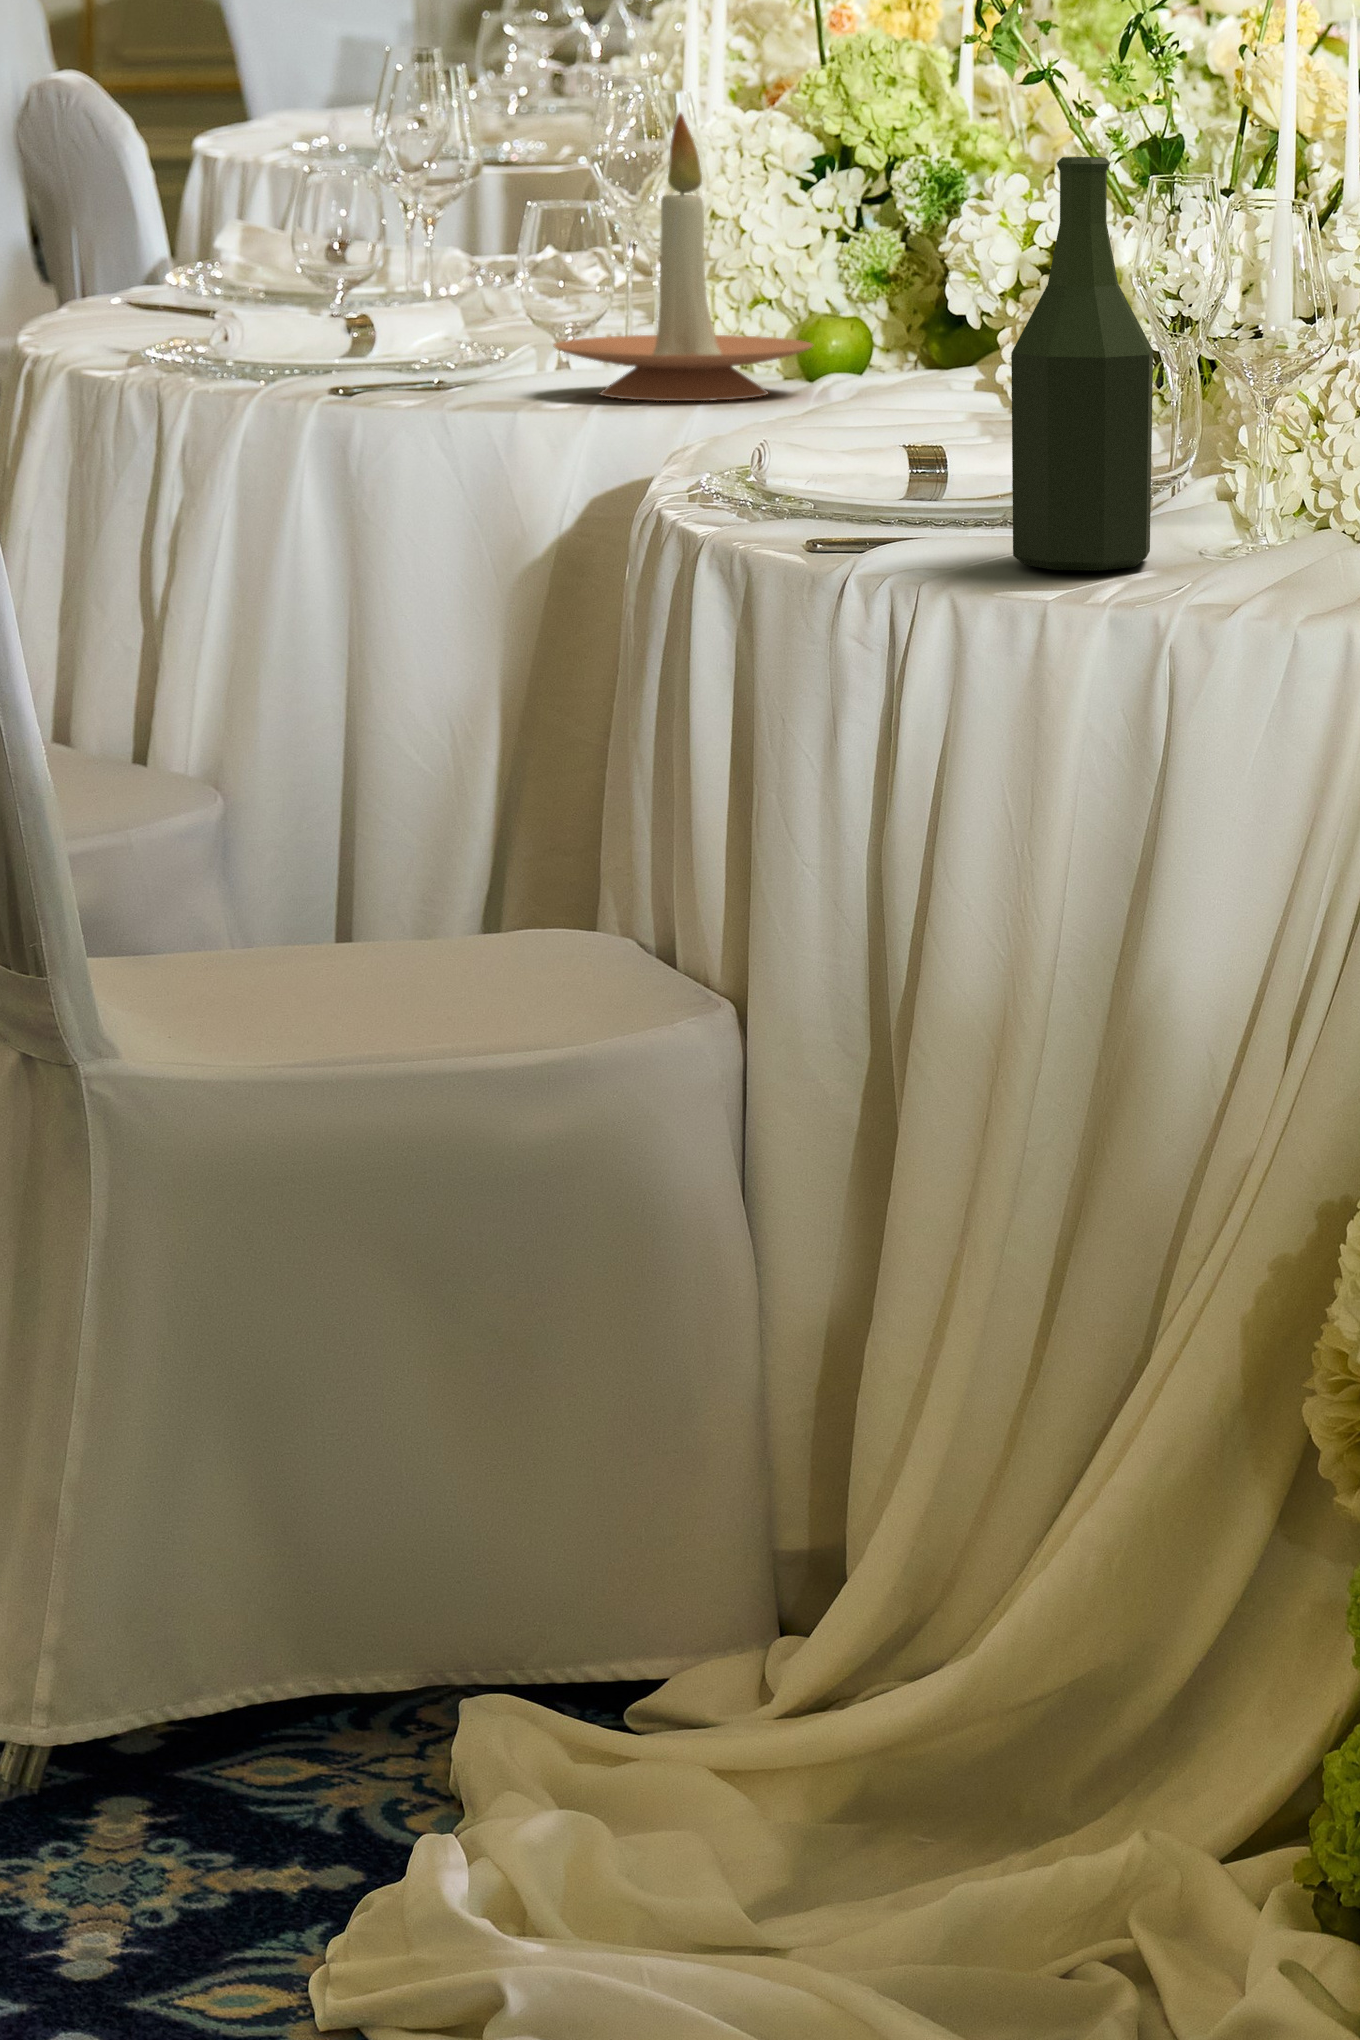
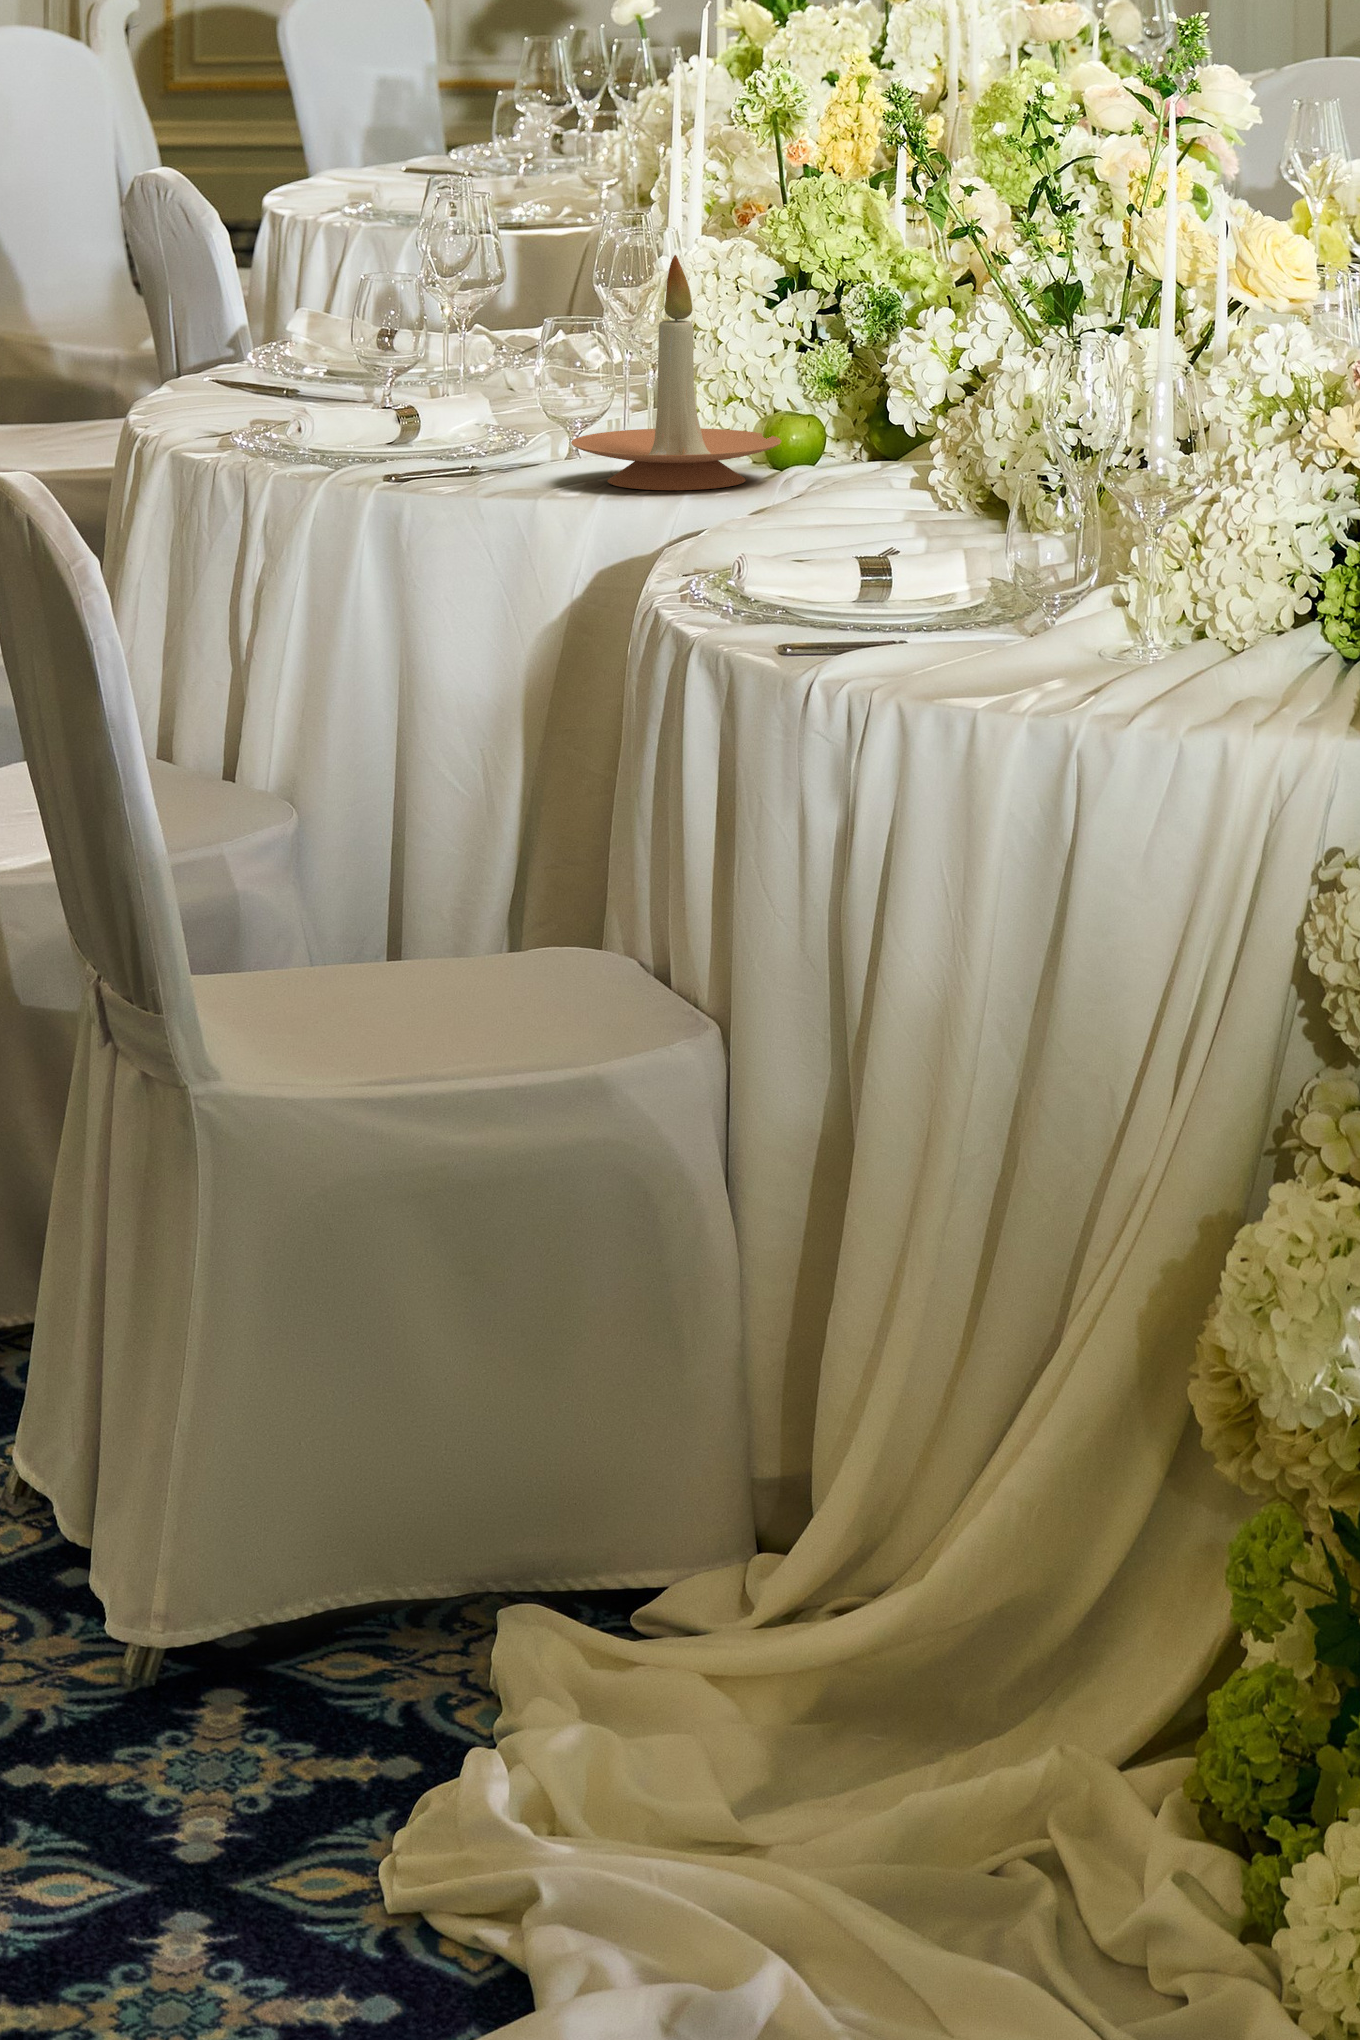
bottle: present [1011,157,1153,571] -> none [948,340,1063,675]

